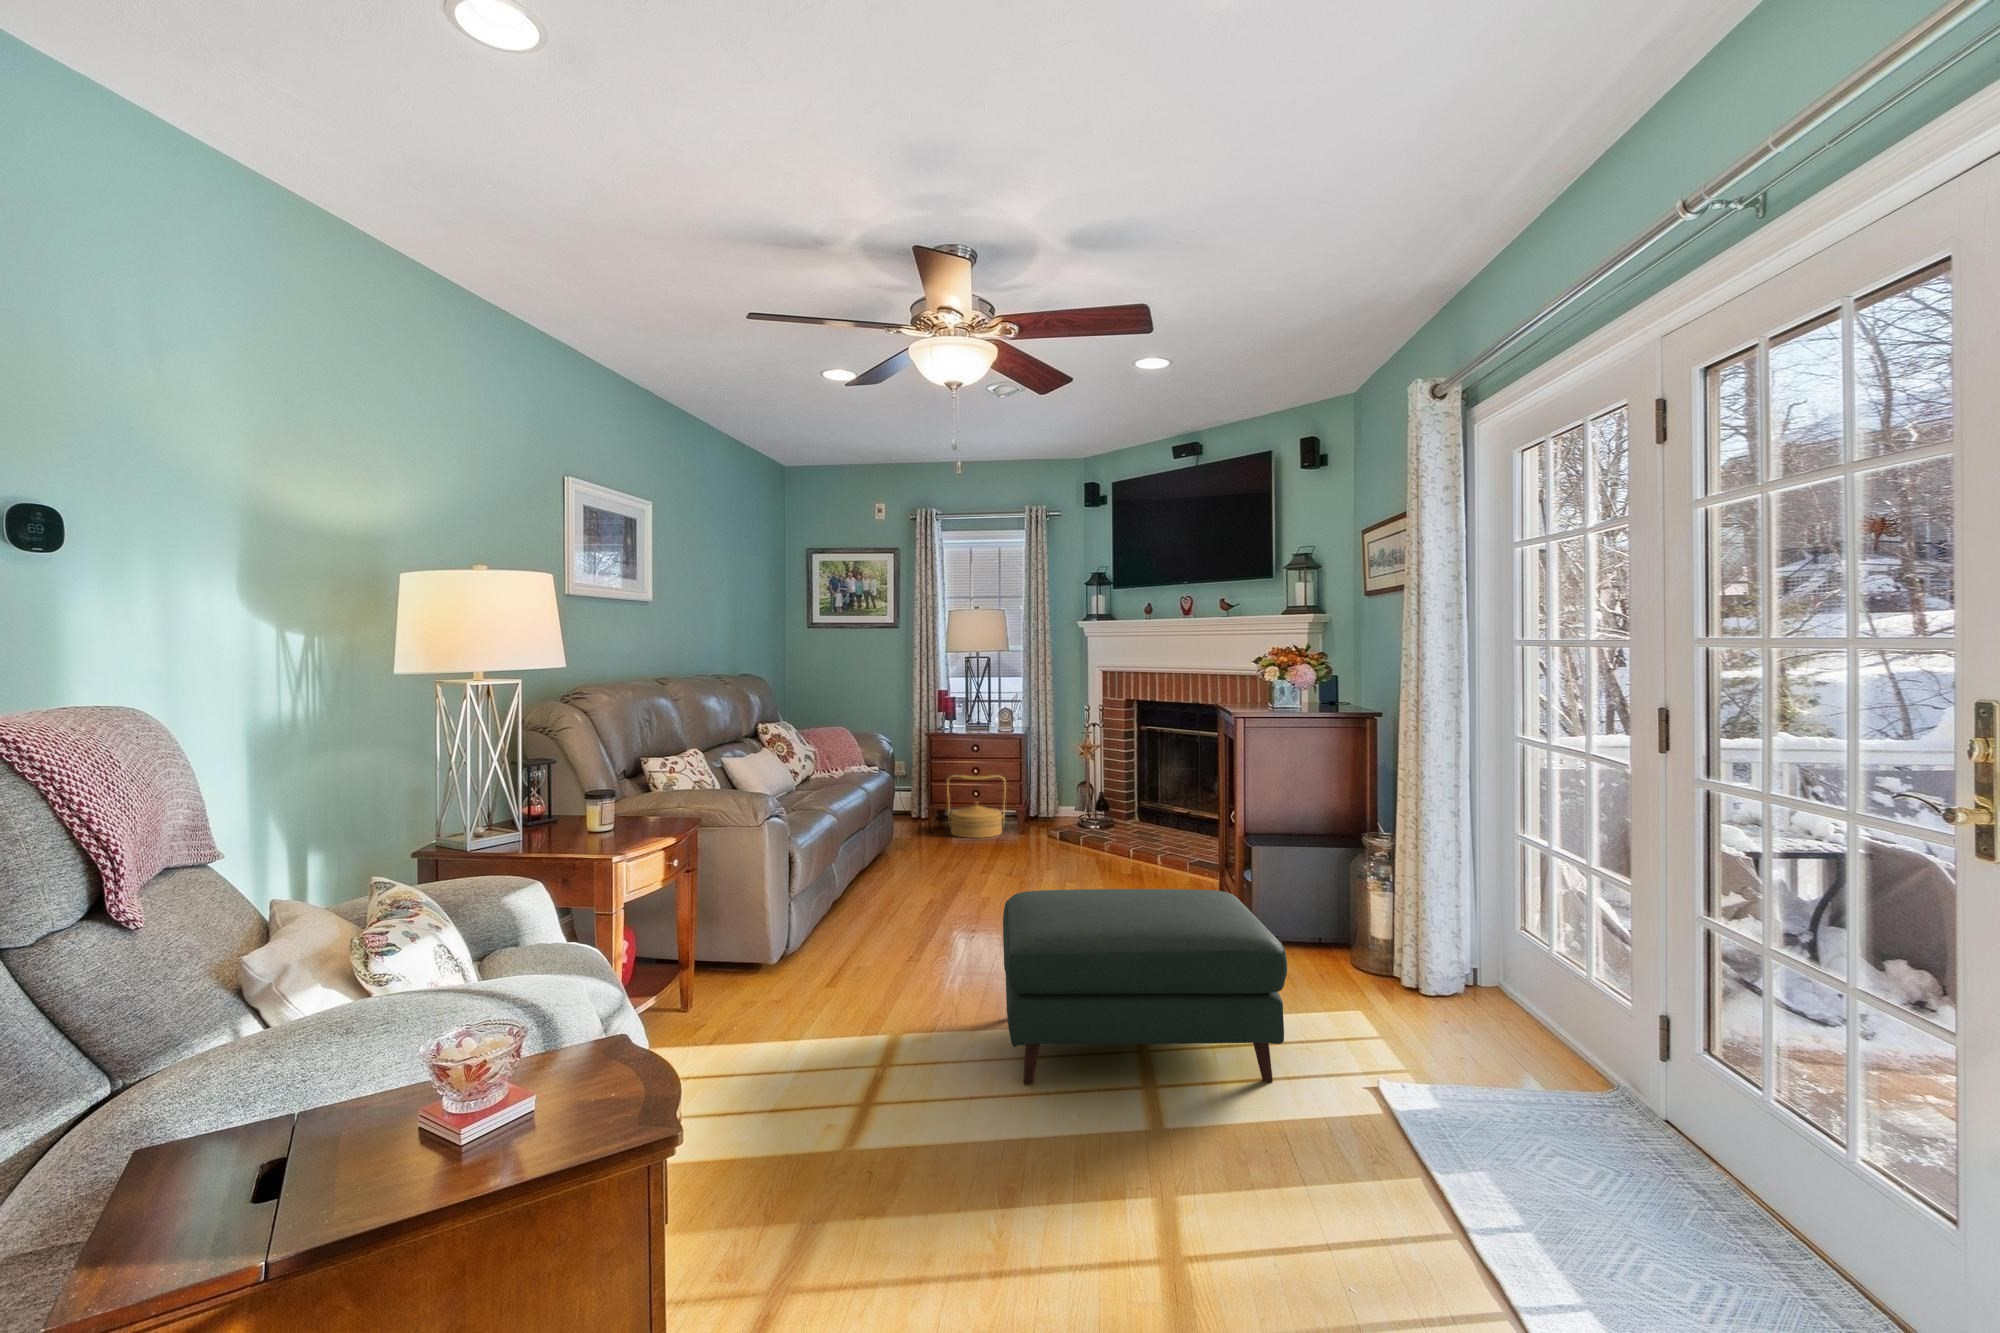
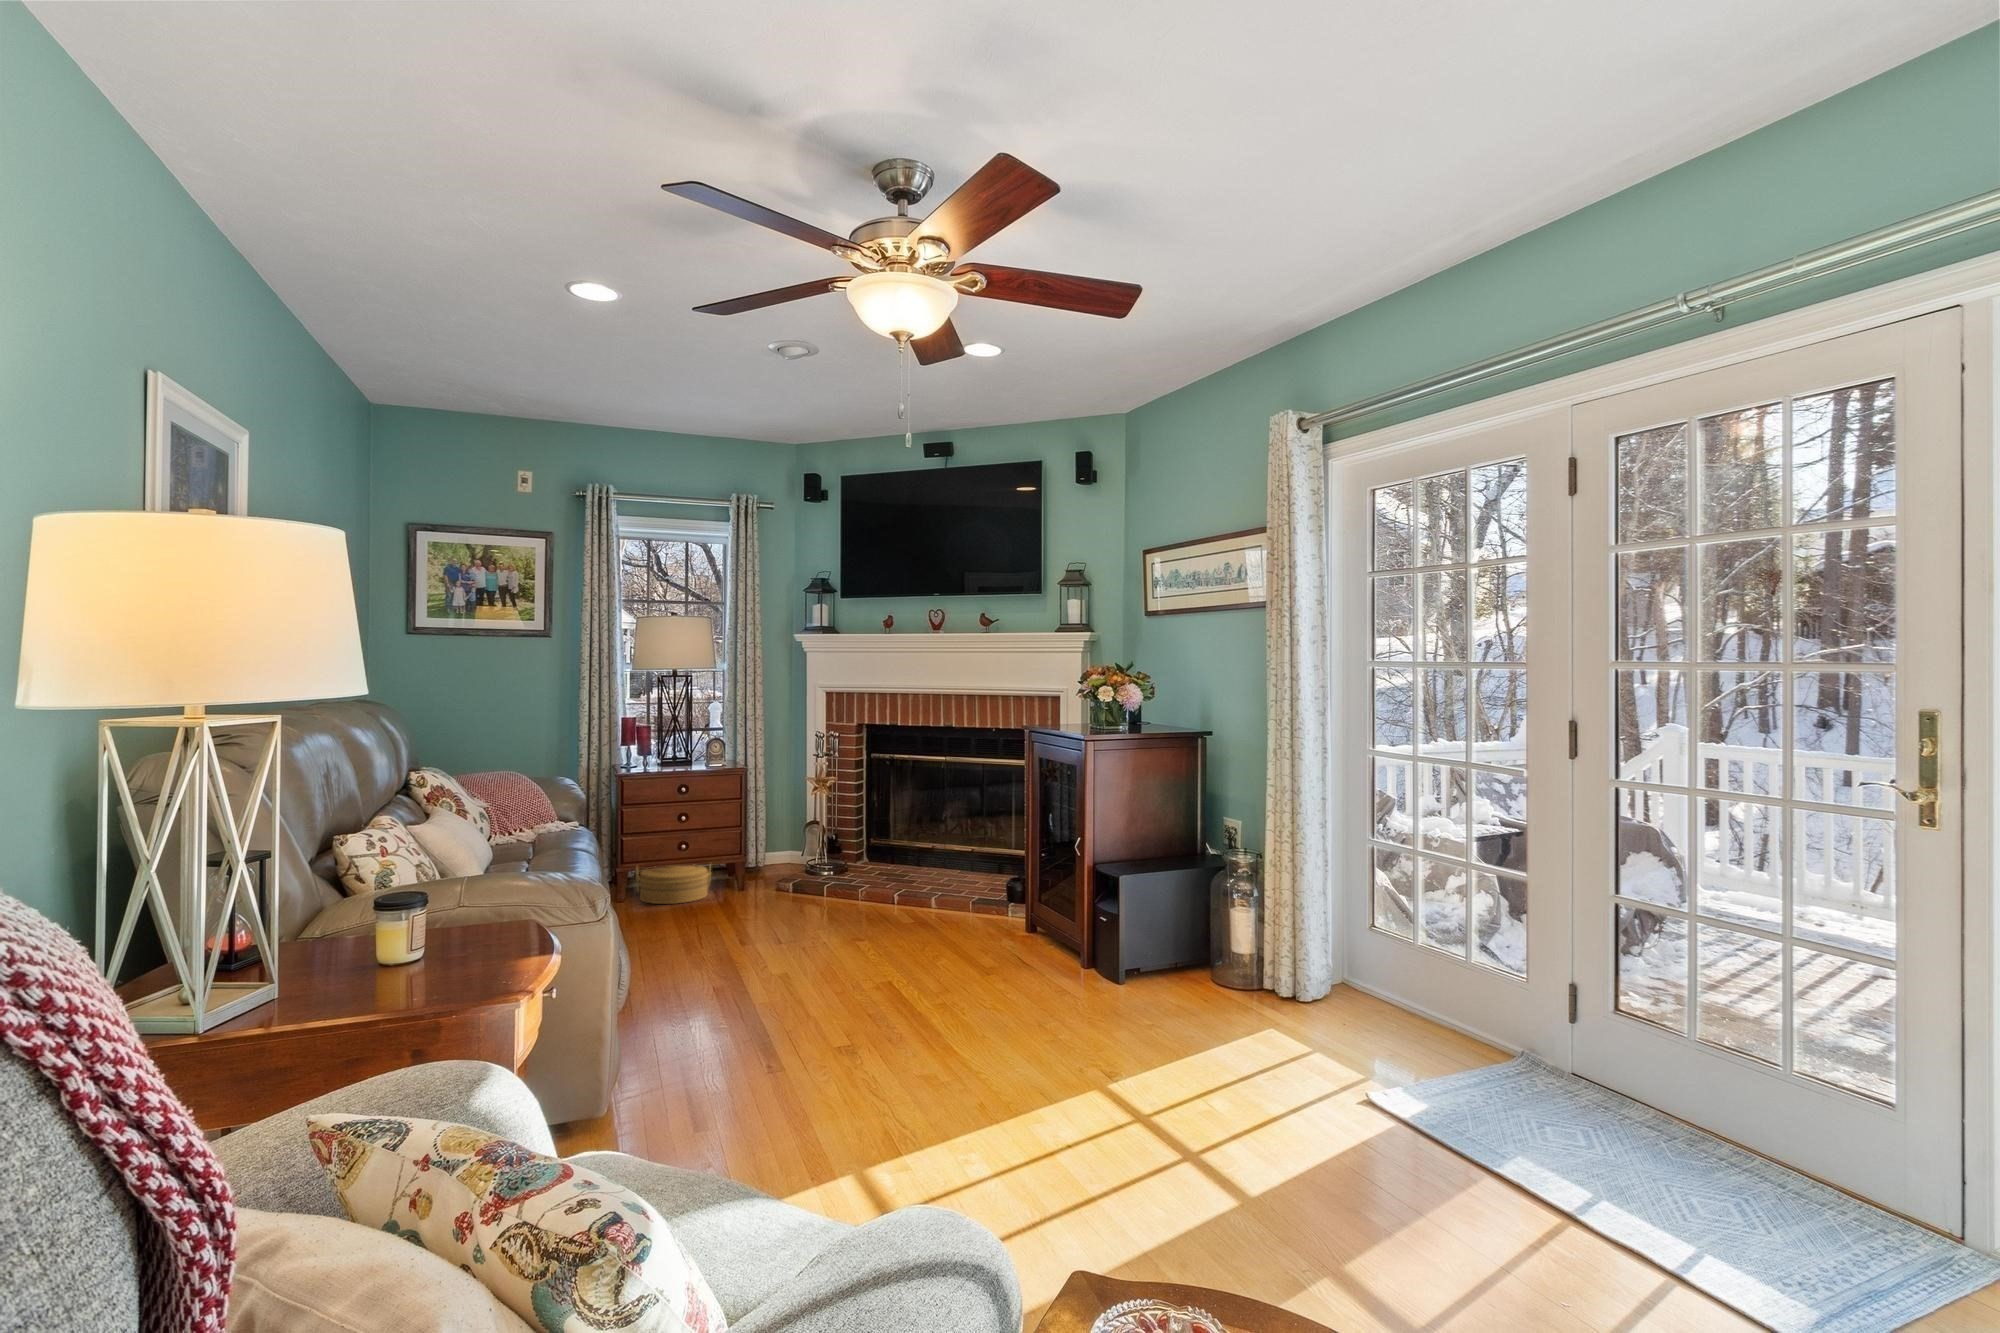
ottoman: present [1003,889,1287,1084] -> none [956,929,1303,1184]

